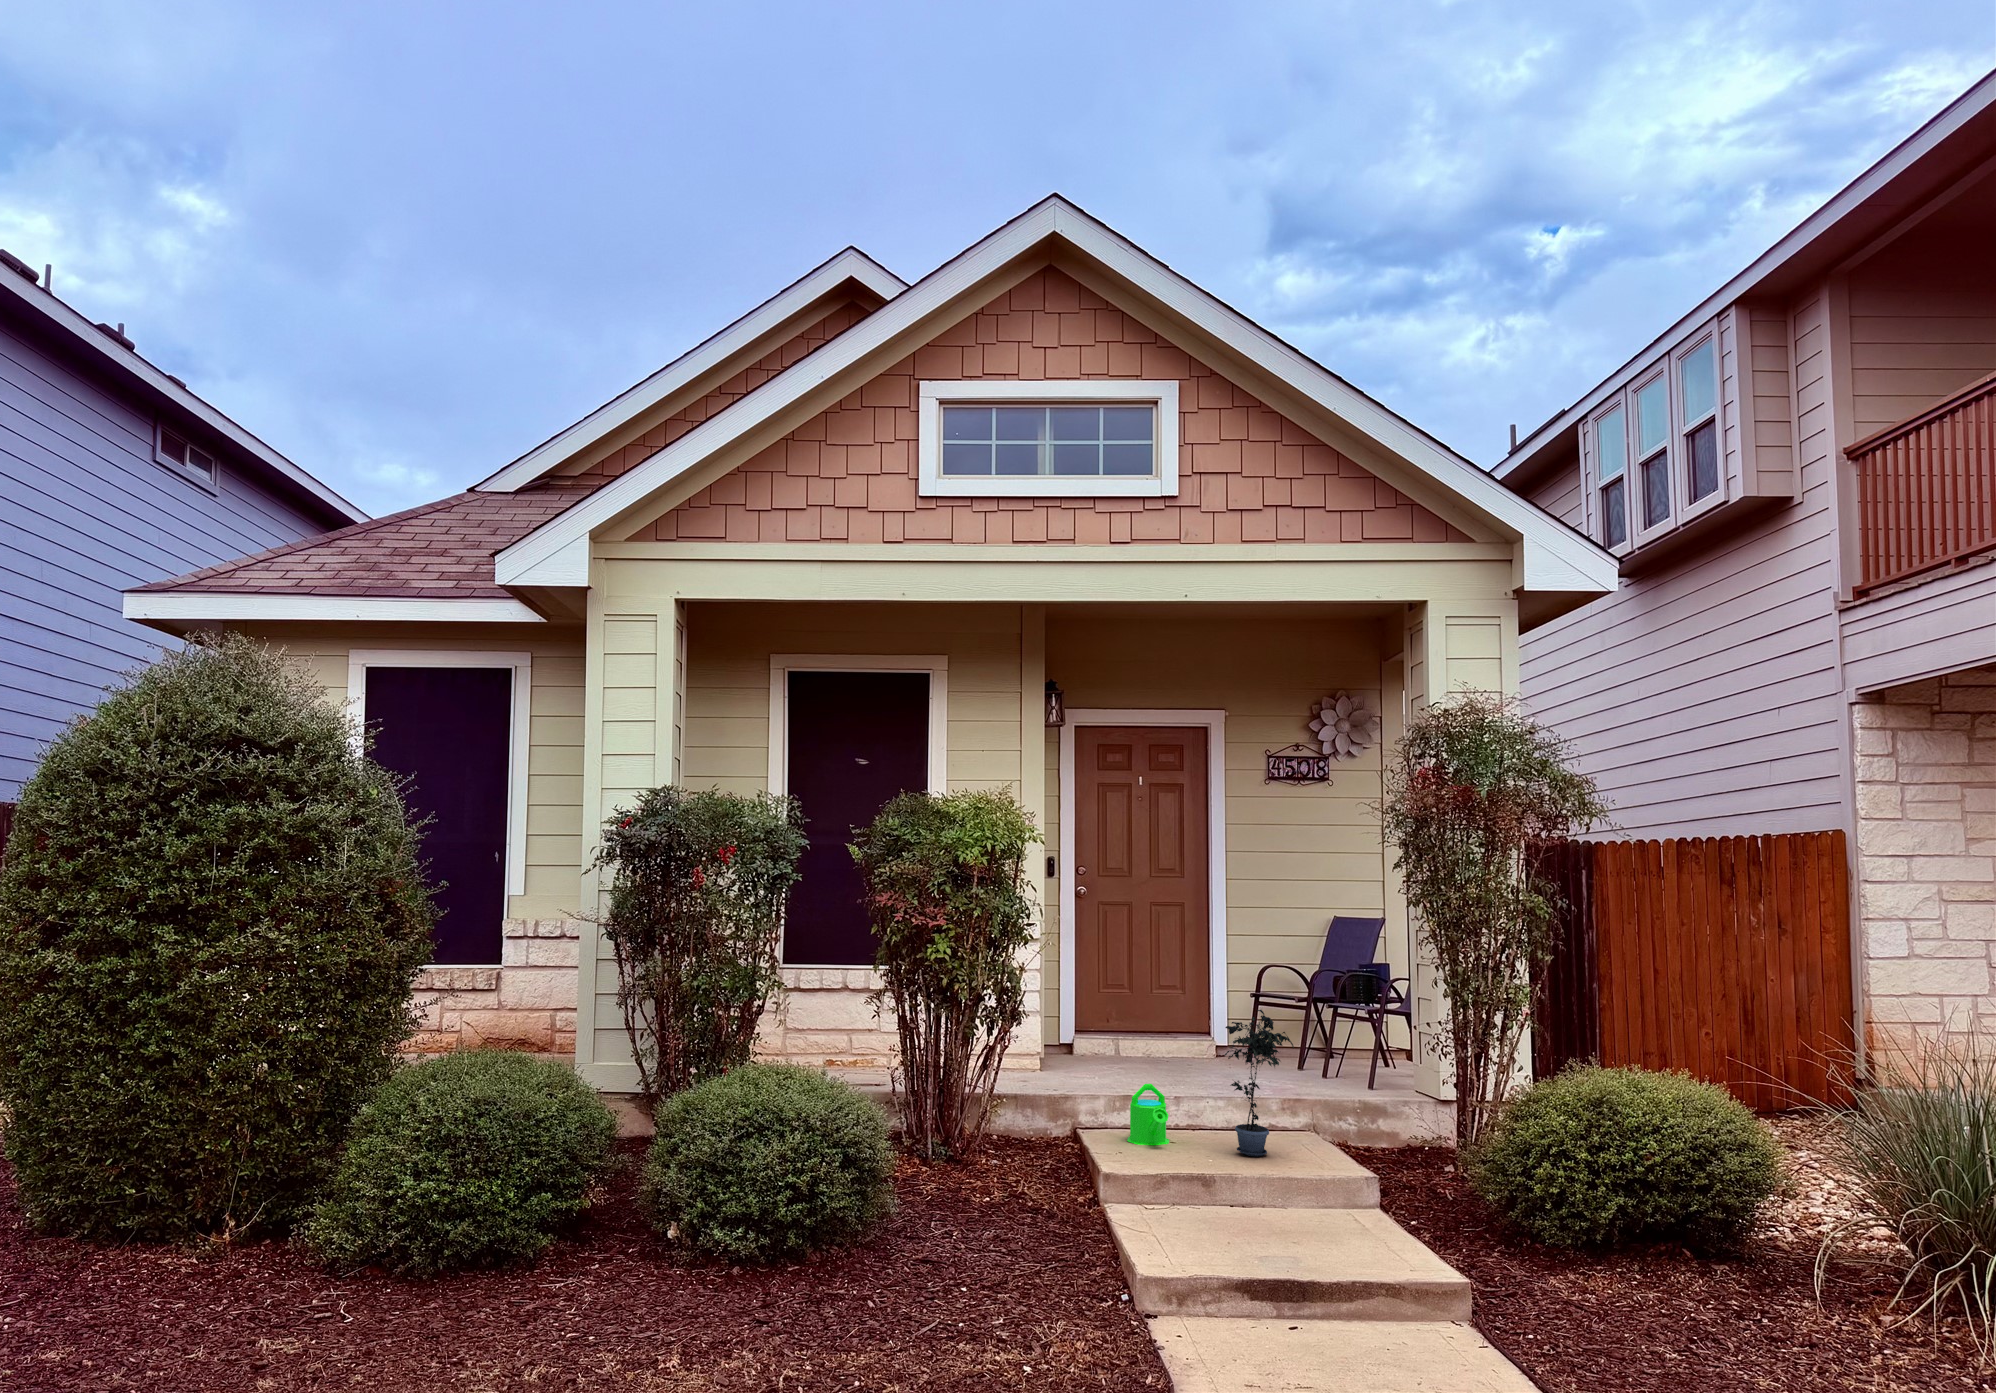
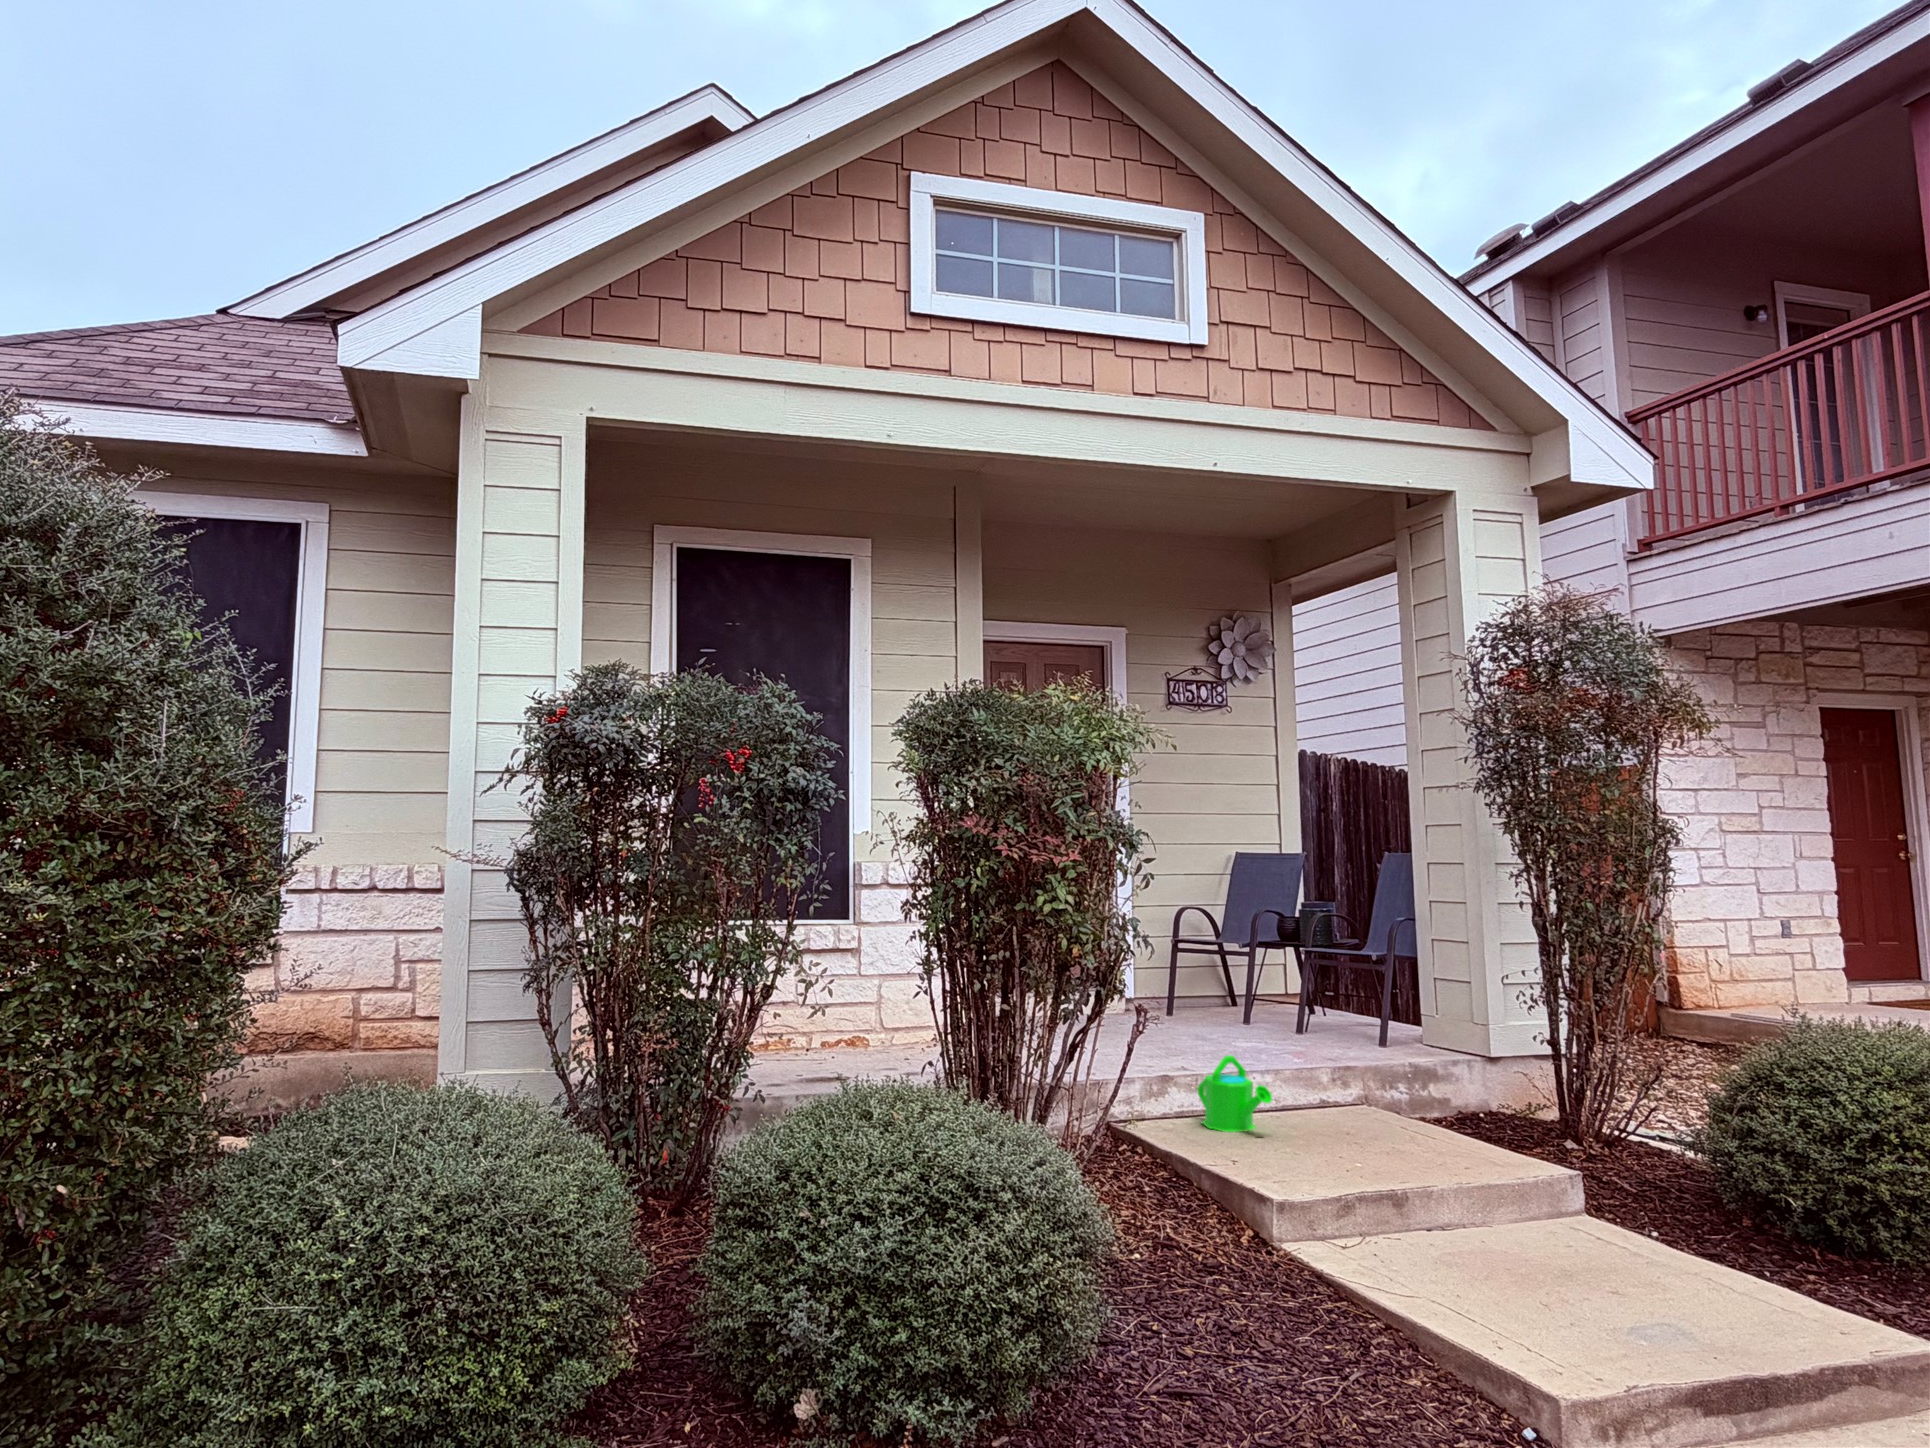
potted plant: present [1225,1010,1294,1157] -> none [1326,958,1440,1136]

